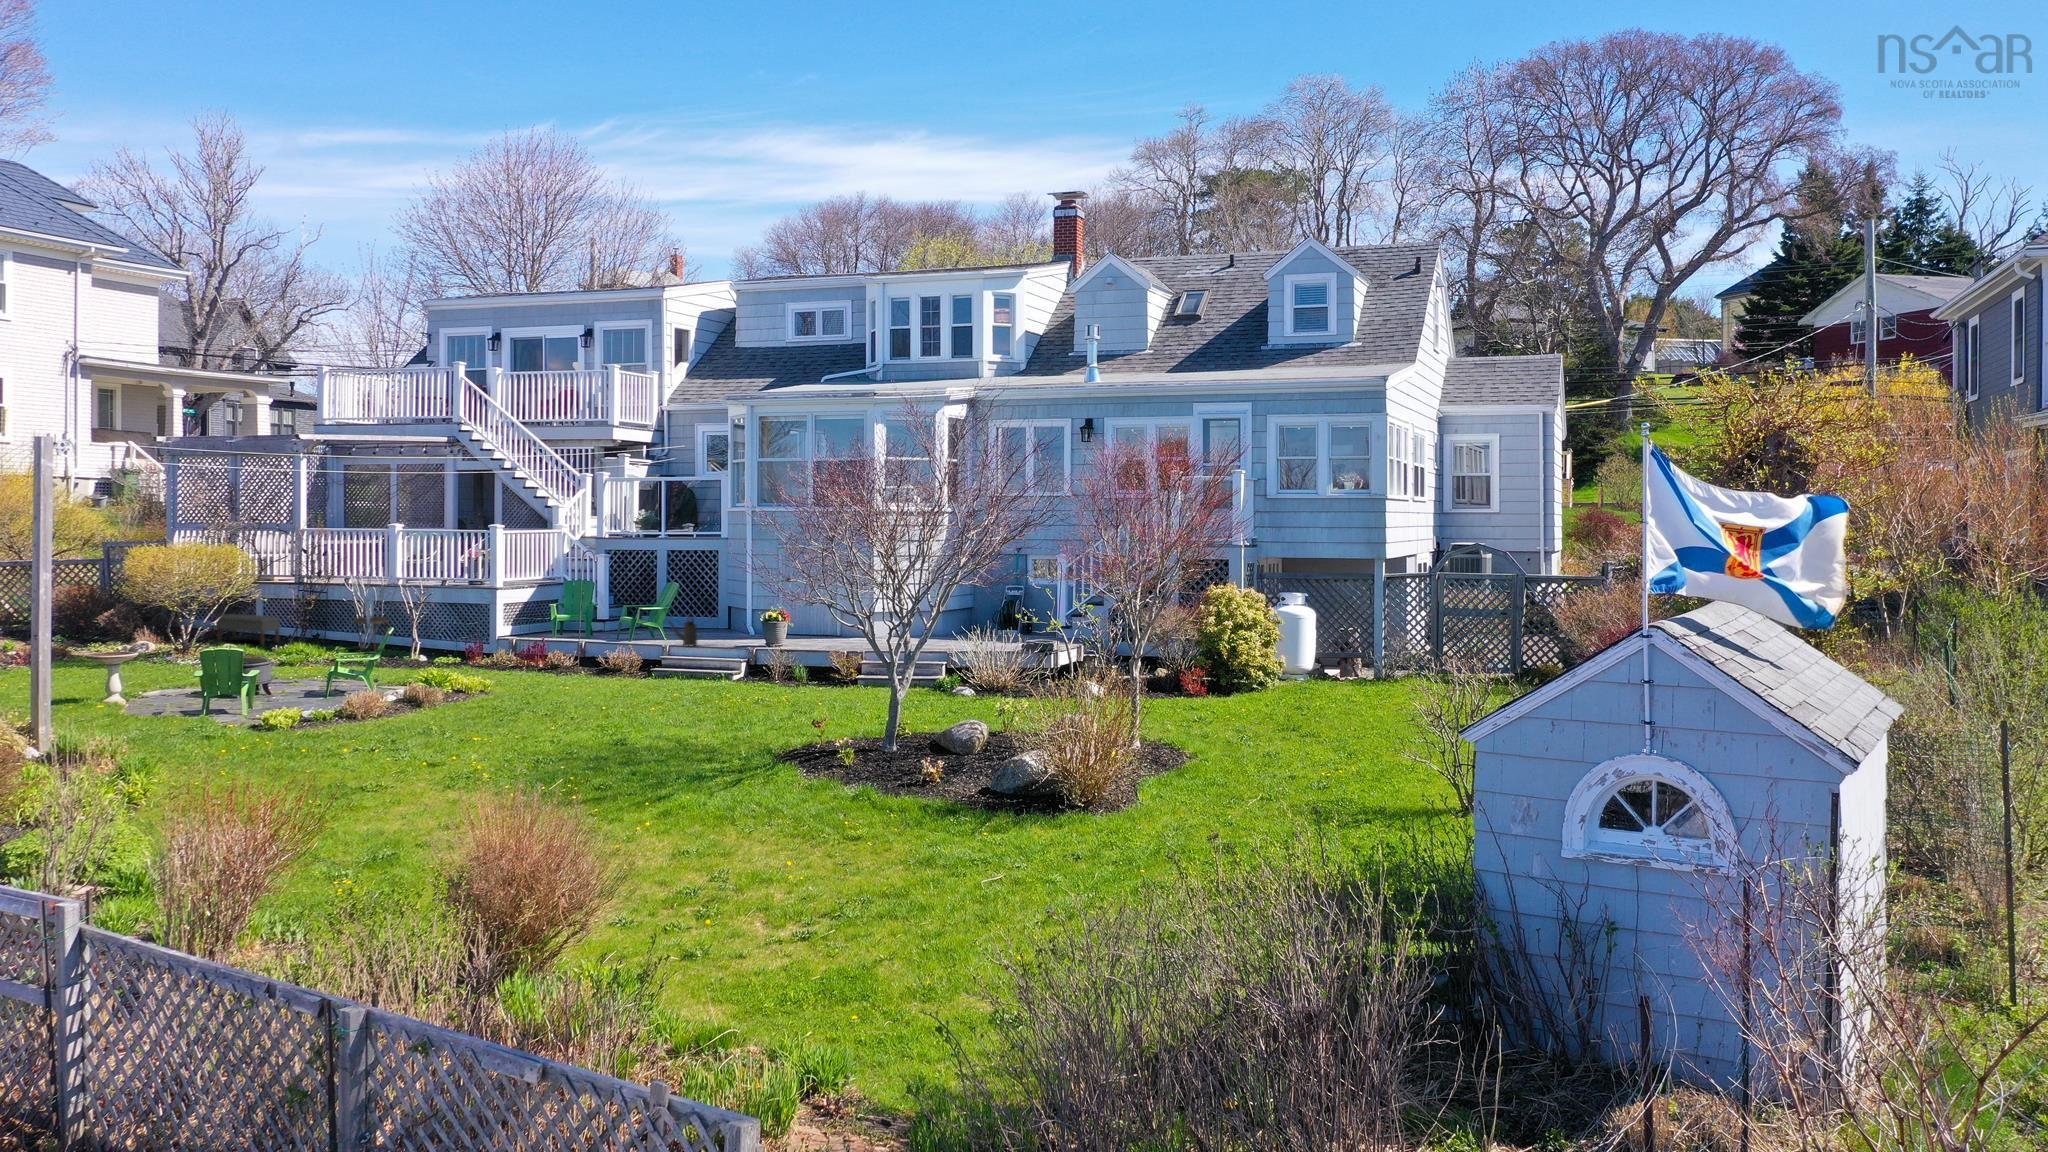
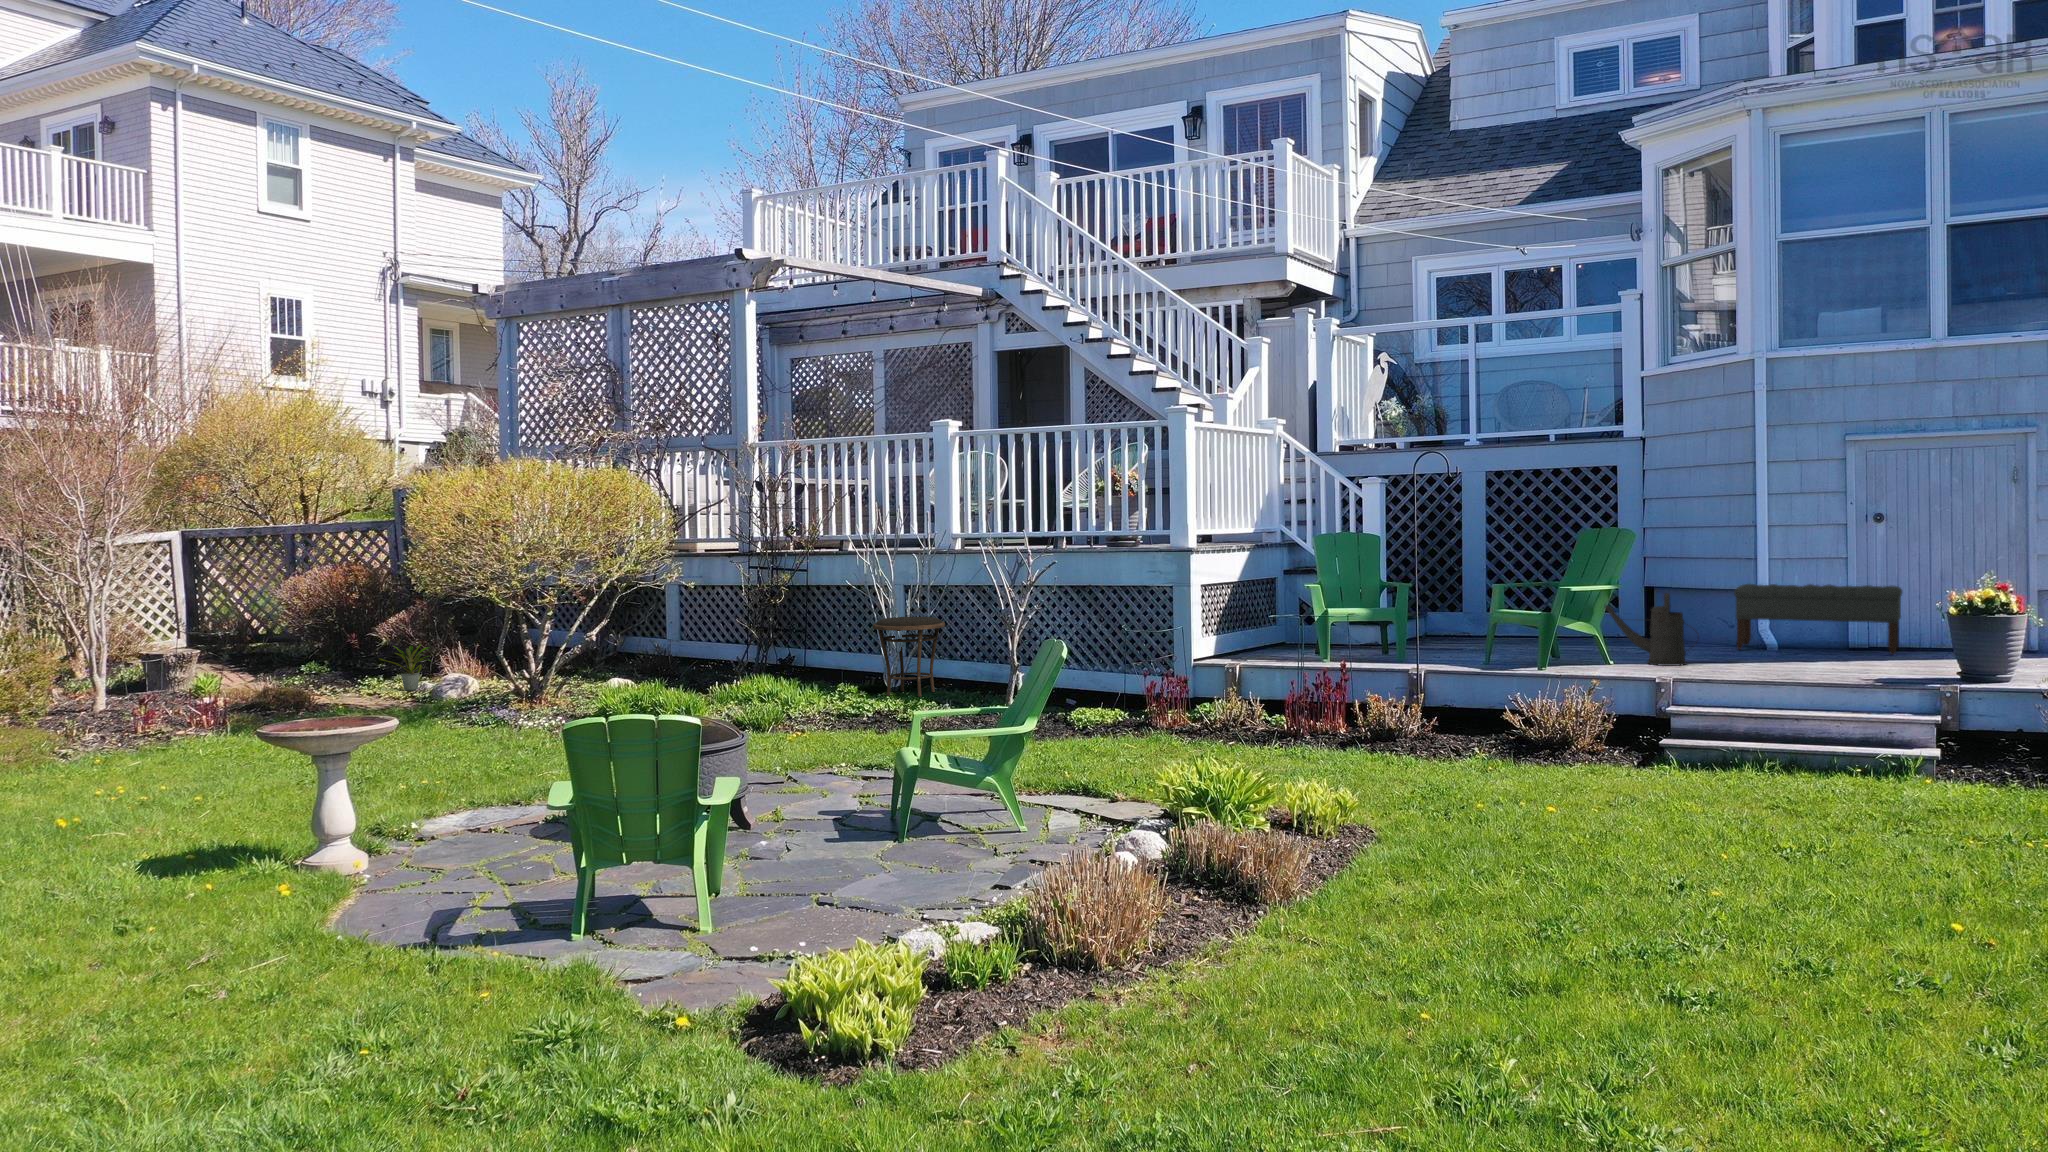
bench: present [217,614,280,645] -> present [1734,584,1902,655]
potted plant: none [100,624,129,647] -> present [379,644,431,691]

